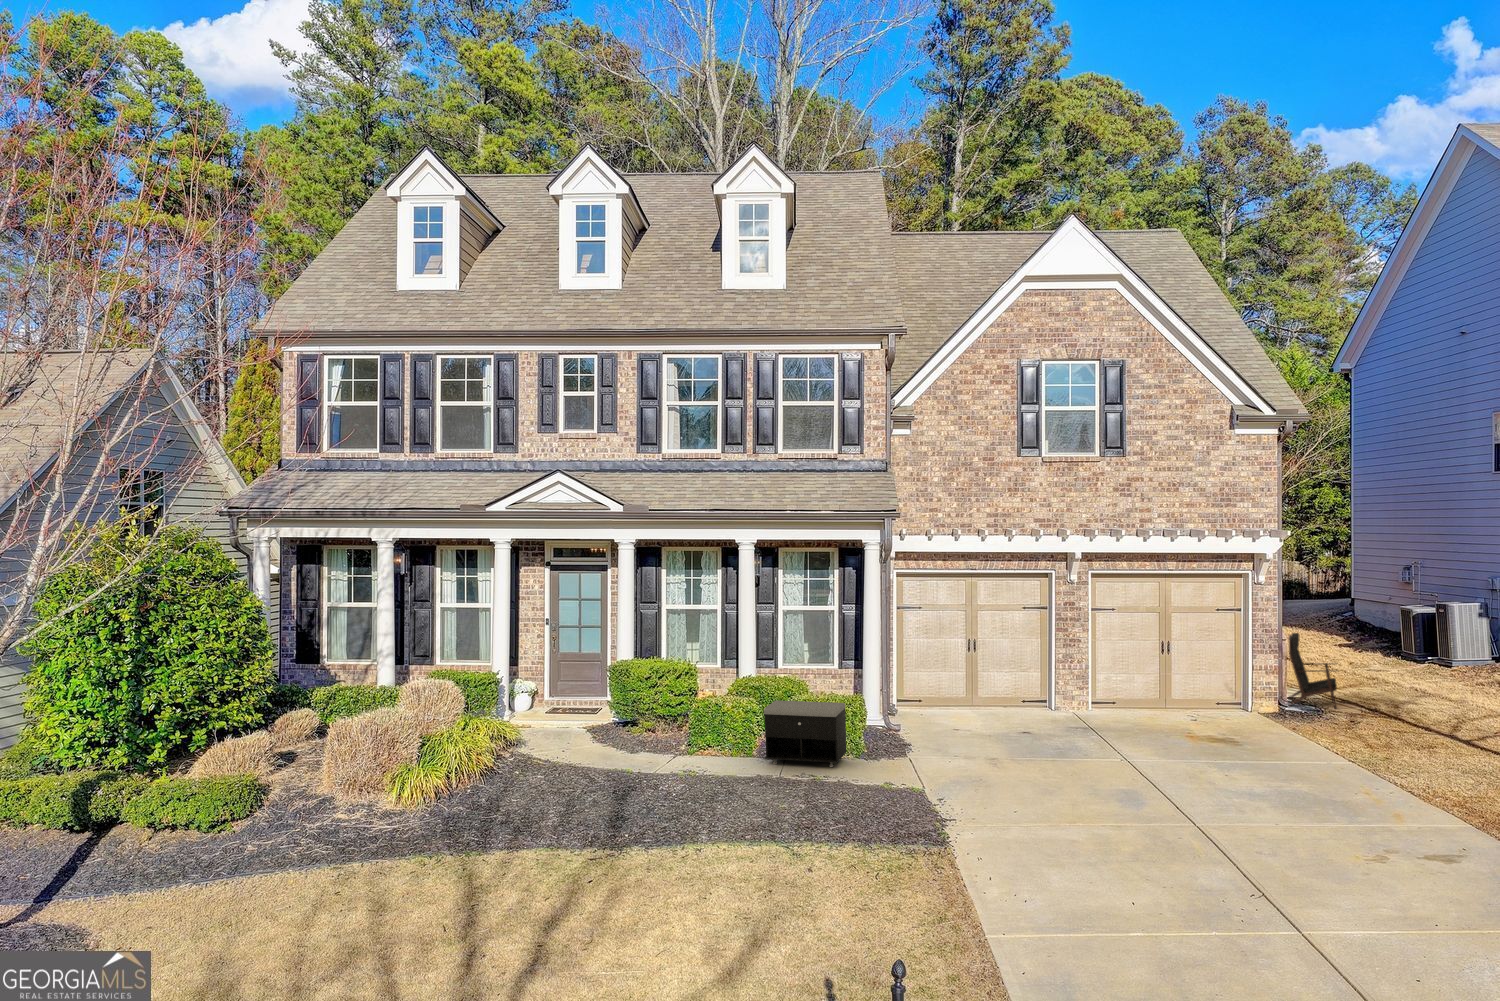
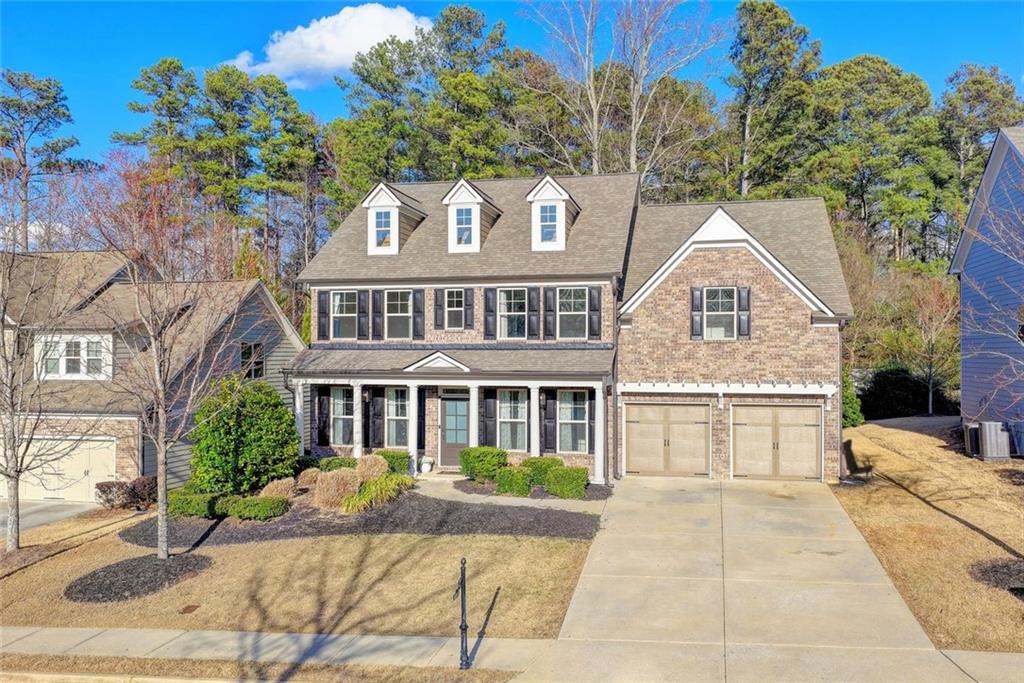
storage bench: present [764,700,846,767] -> none [534,470,578,504]

